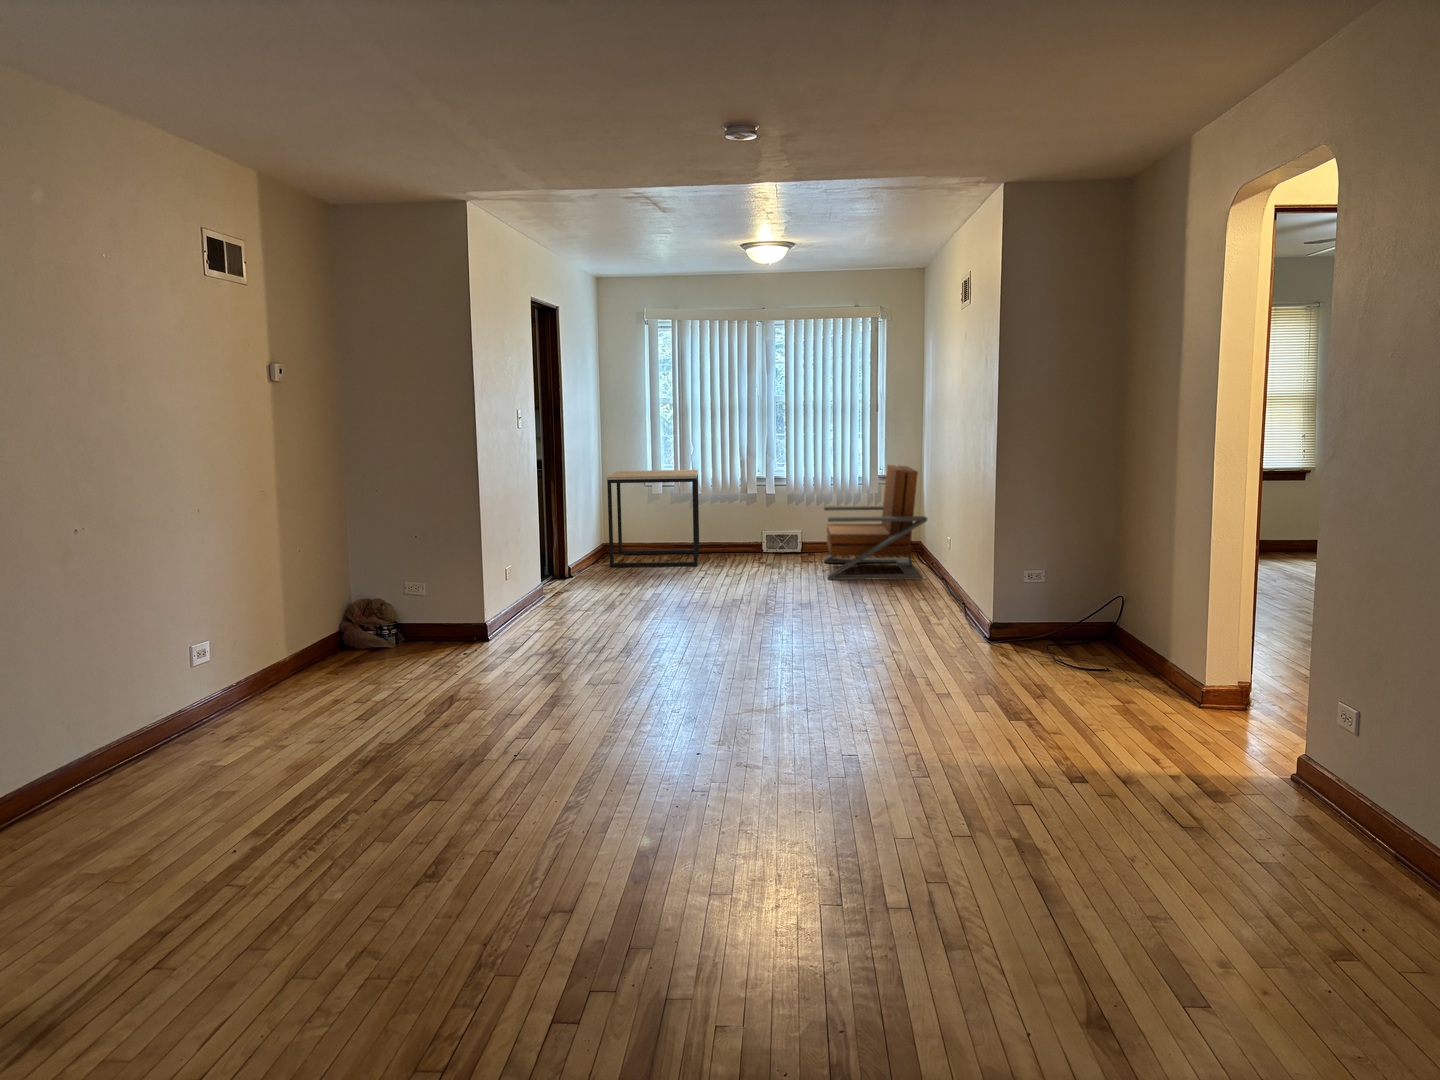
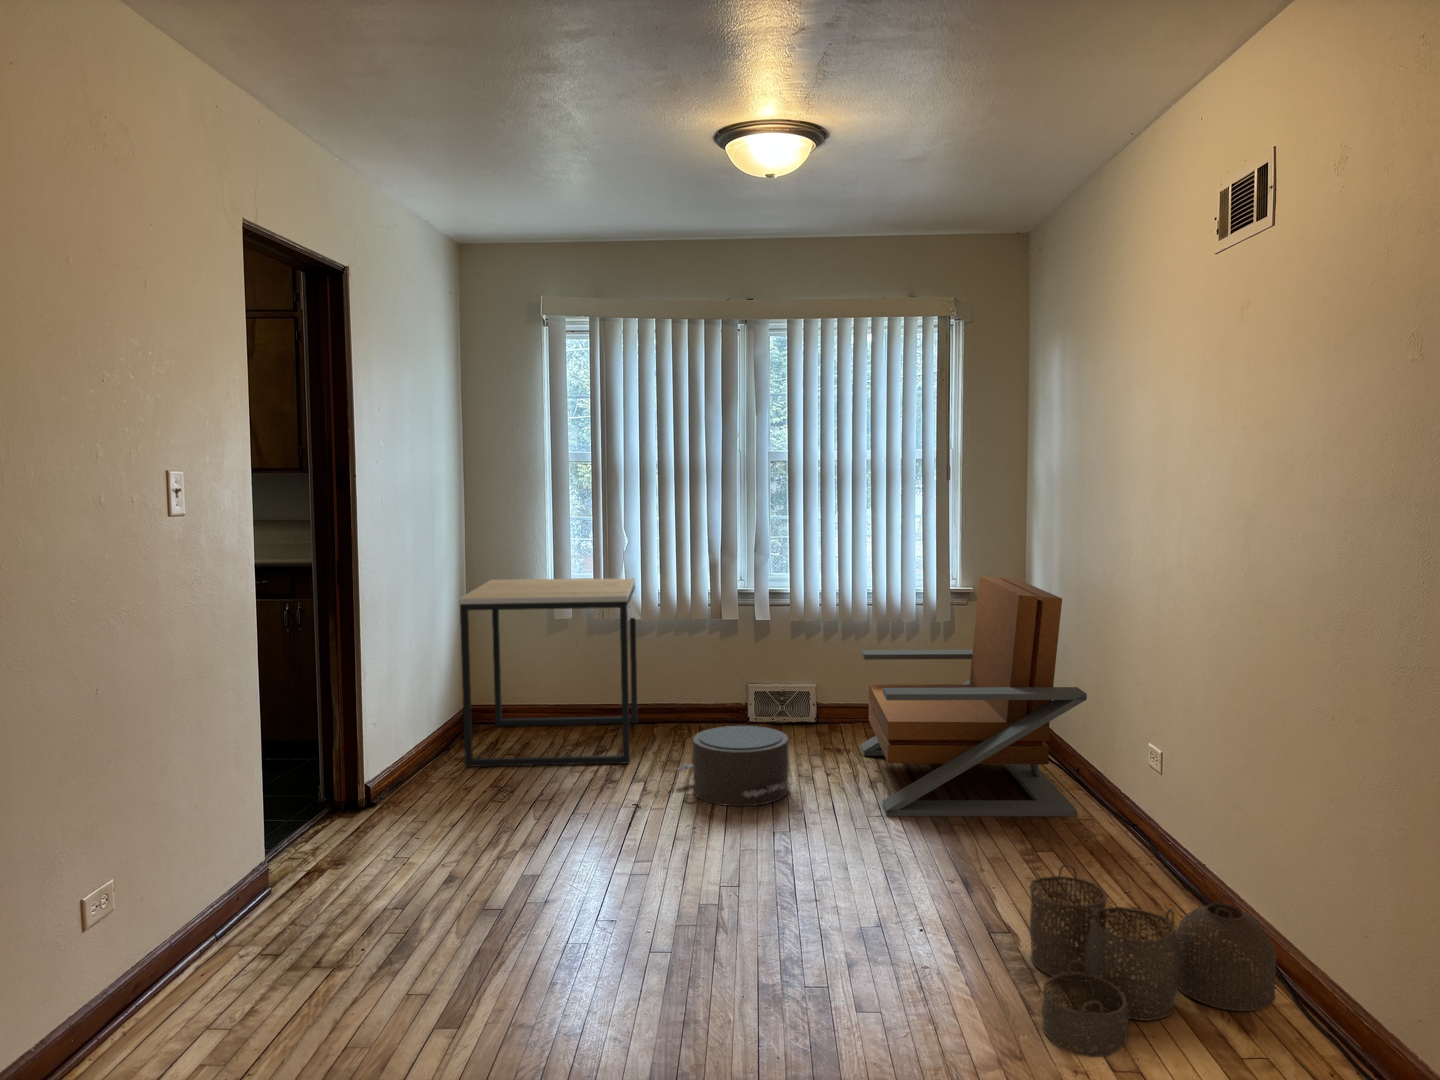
pouf: none [723,543,783,577] -> present [677,726,789,806]
woven basket: none [867,572,964,624] -> present [1029,865,1276,1057]

